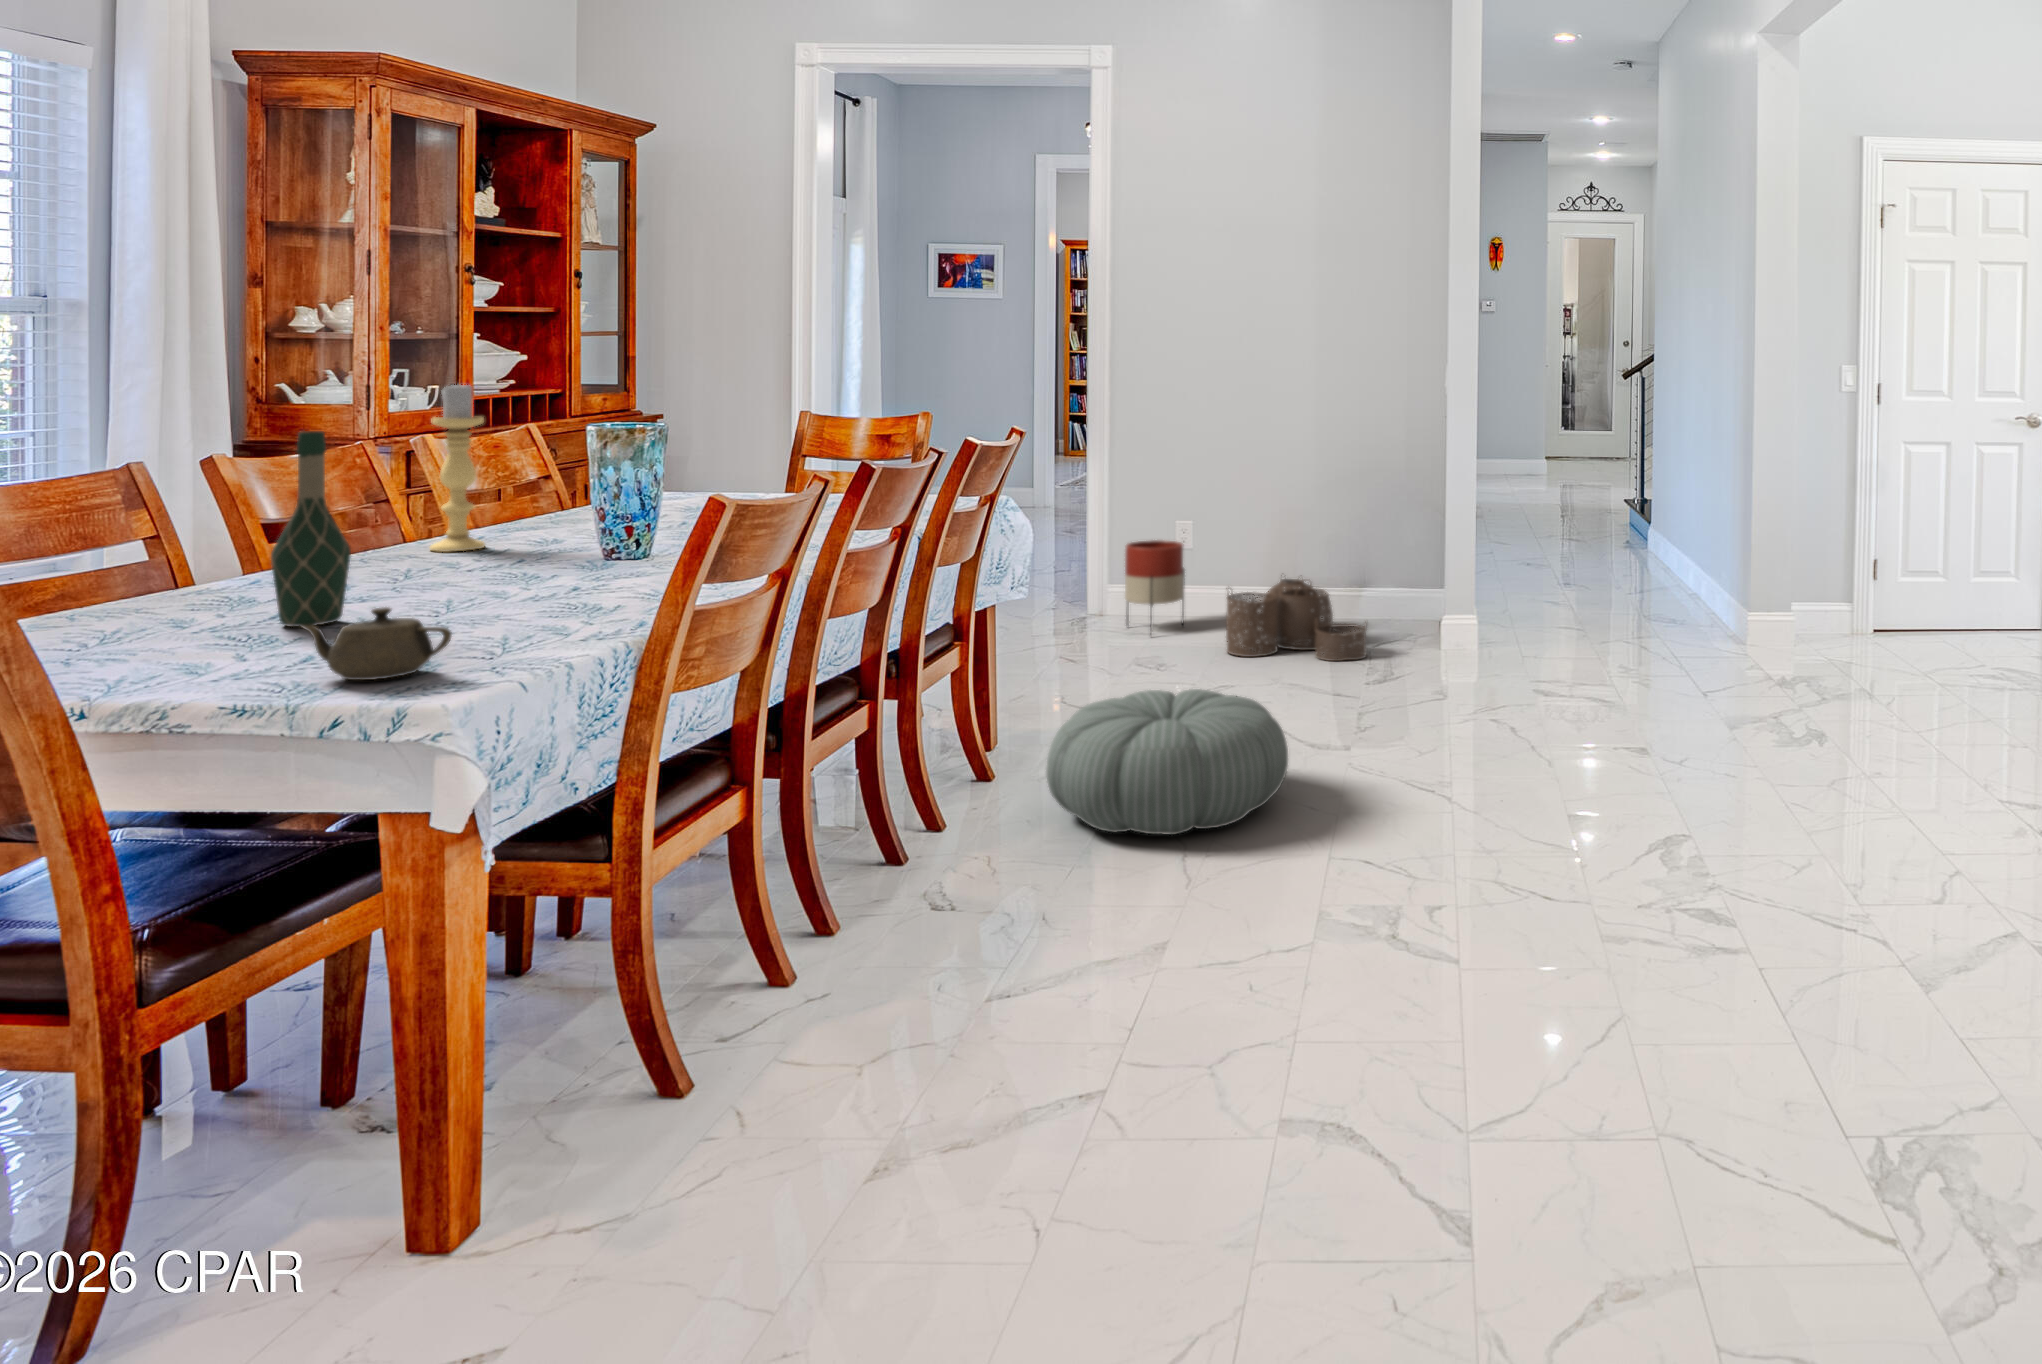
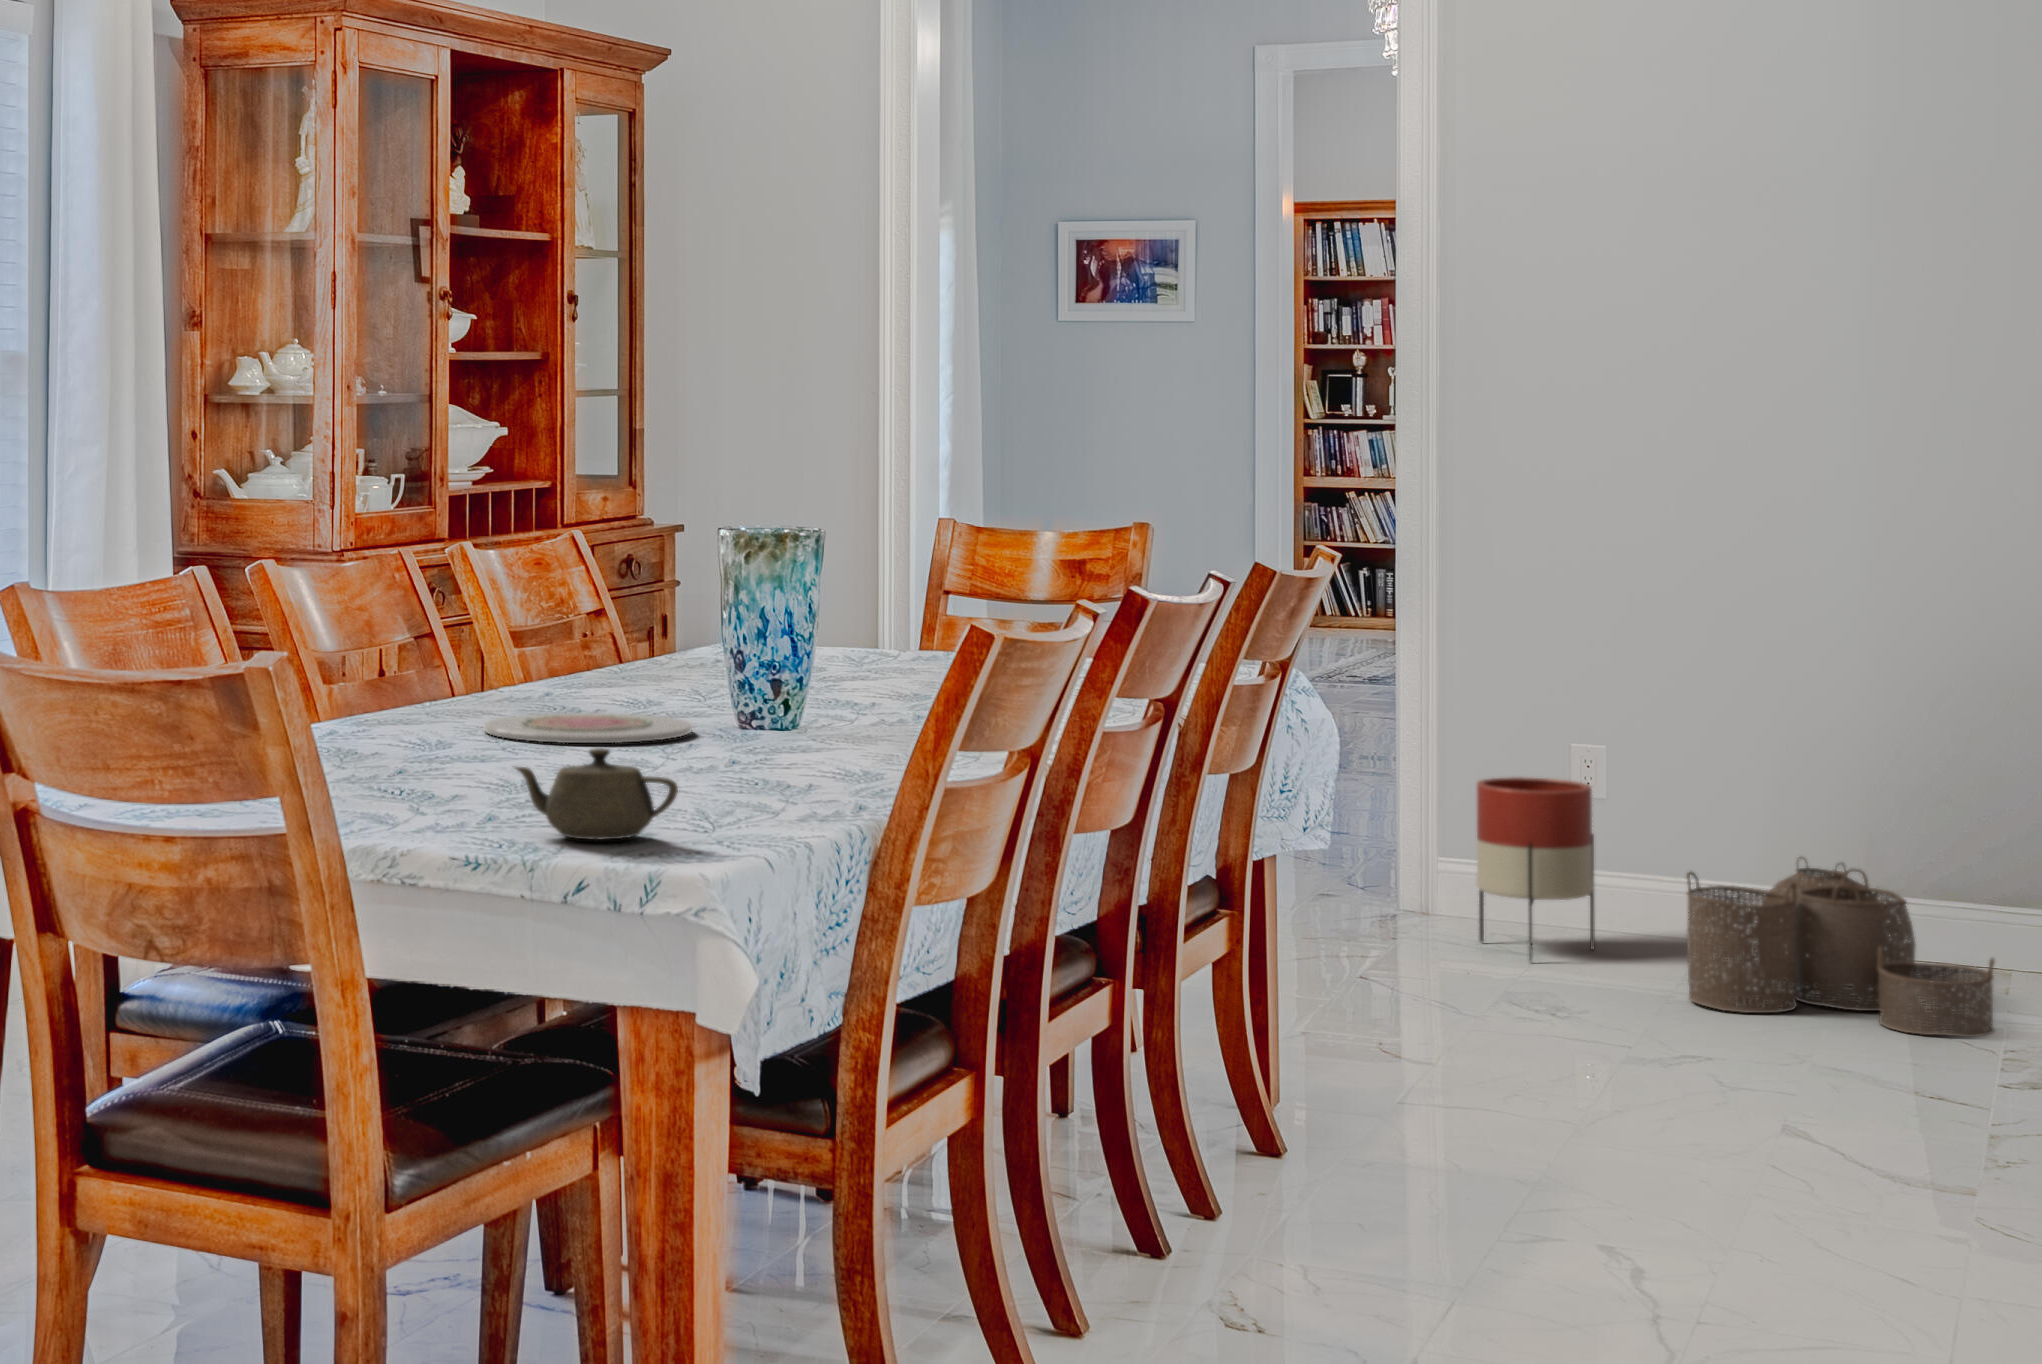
candle holder: present [430,384,485,552] -> none [510,463,576,708]
wine bottle: present [271,431,351,627] -> none [422,523,503,781]
plate: none [380,555,559,582] -> present [484,713,692,743]
pouf: present [1046,689,1288,835] -> none [1389,1026,1845,1279]

